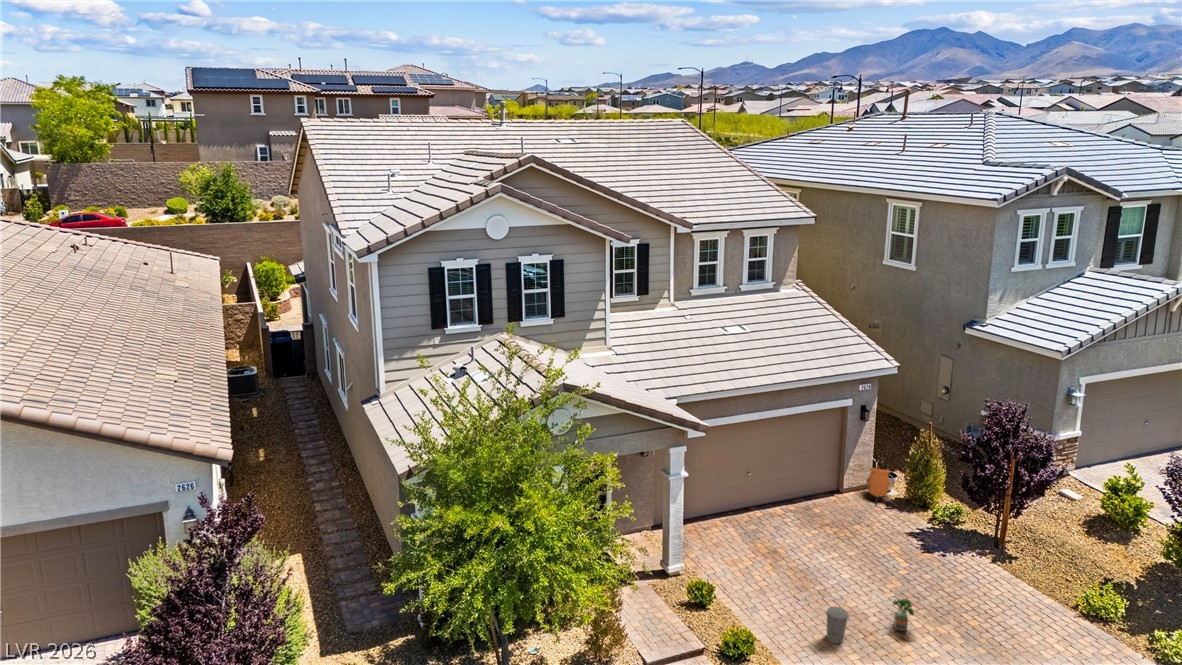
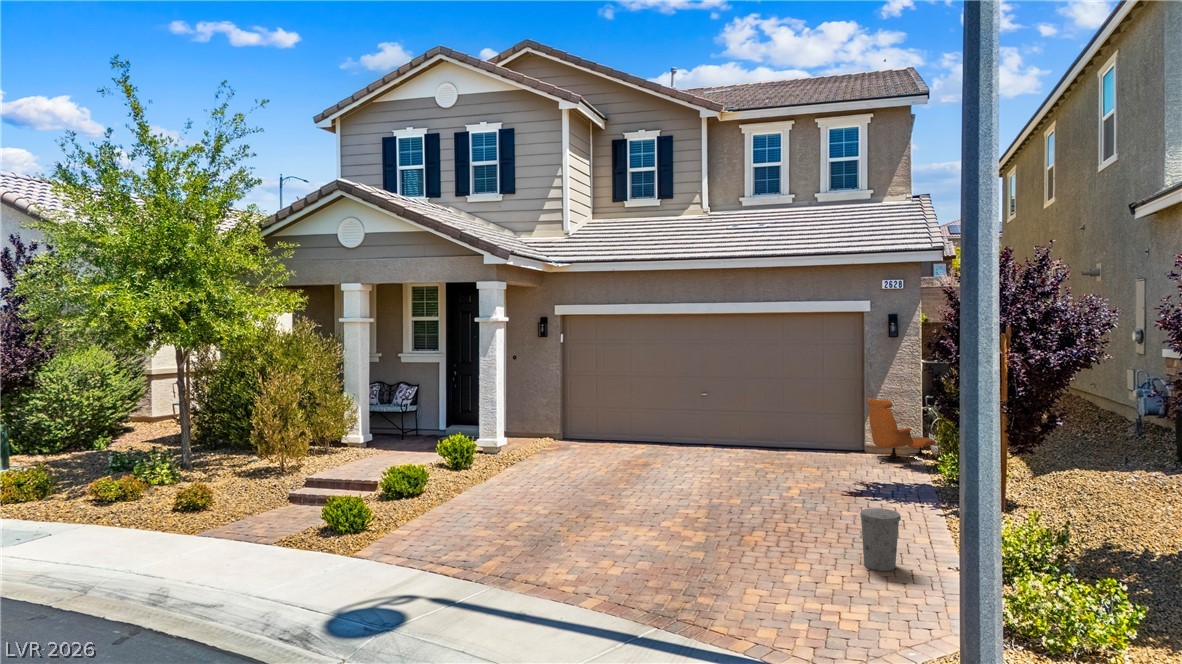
potted tree: present [893,599,914,631] -> none [613,477,646,529]
trash can: present [826,606,849,643] -> present [860,508,901,571]

